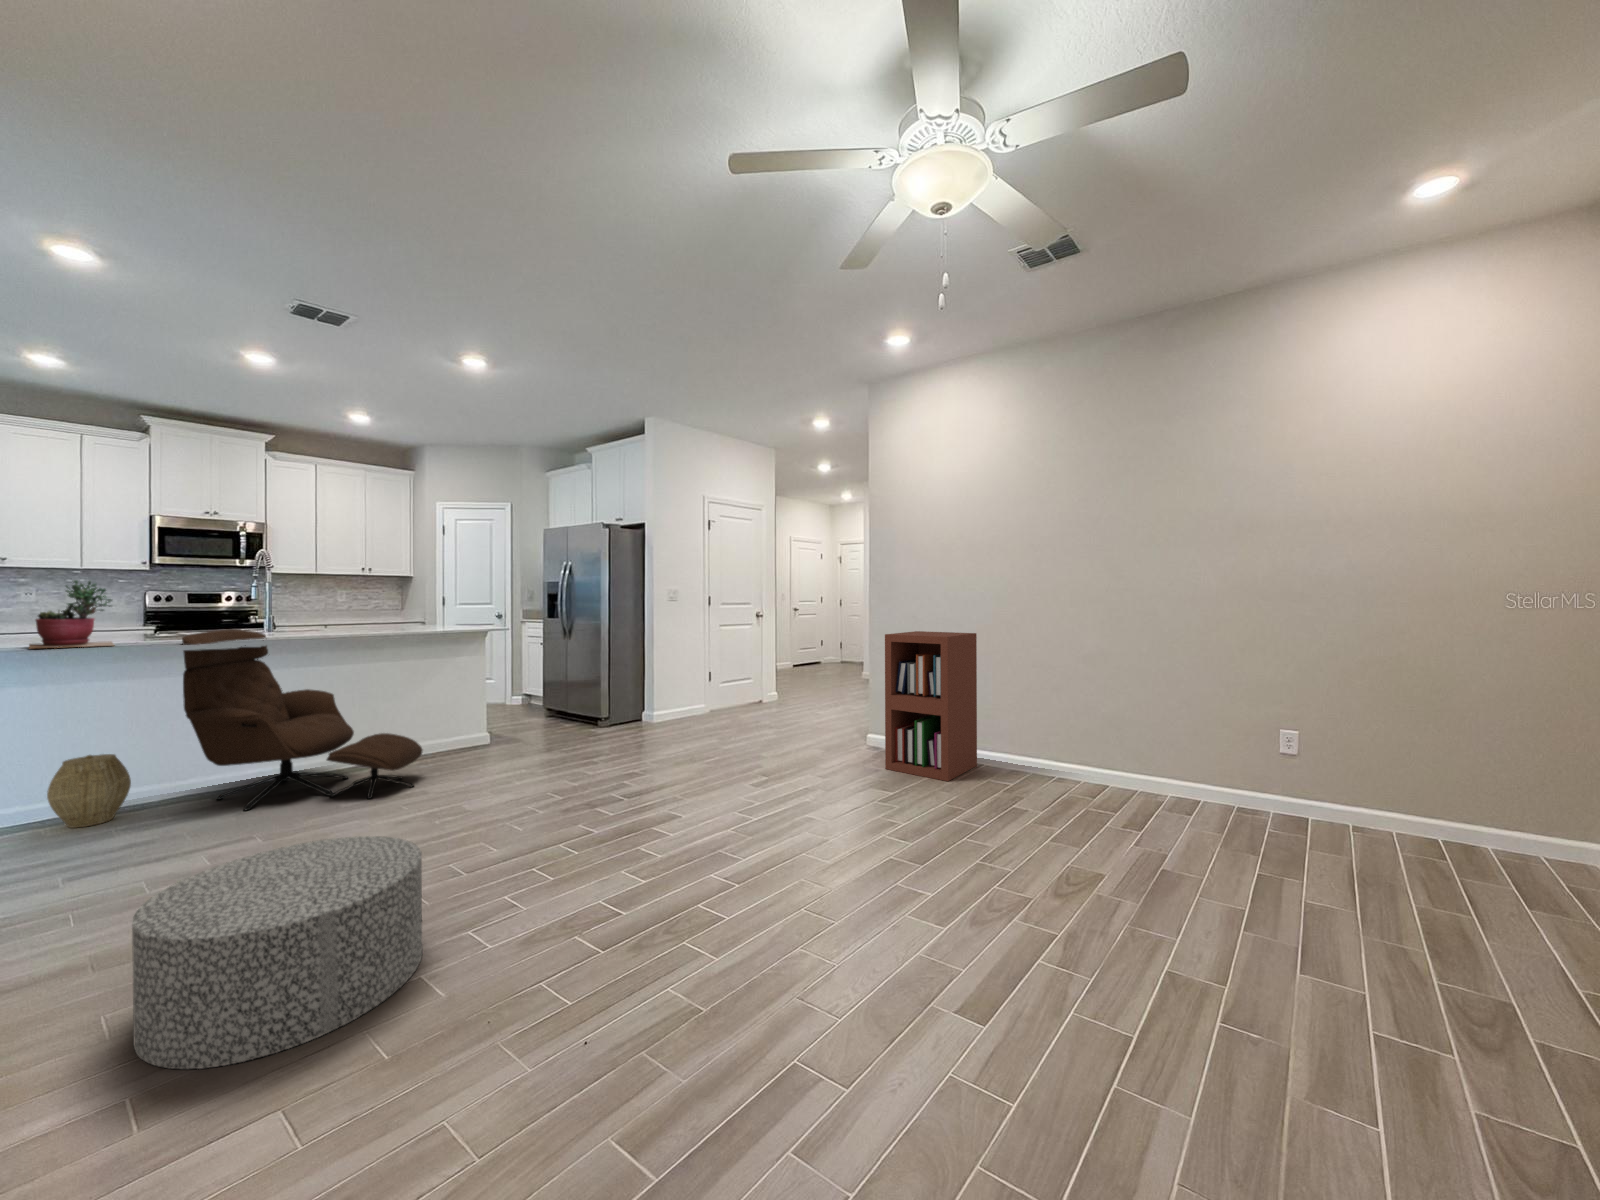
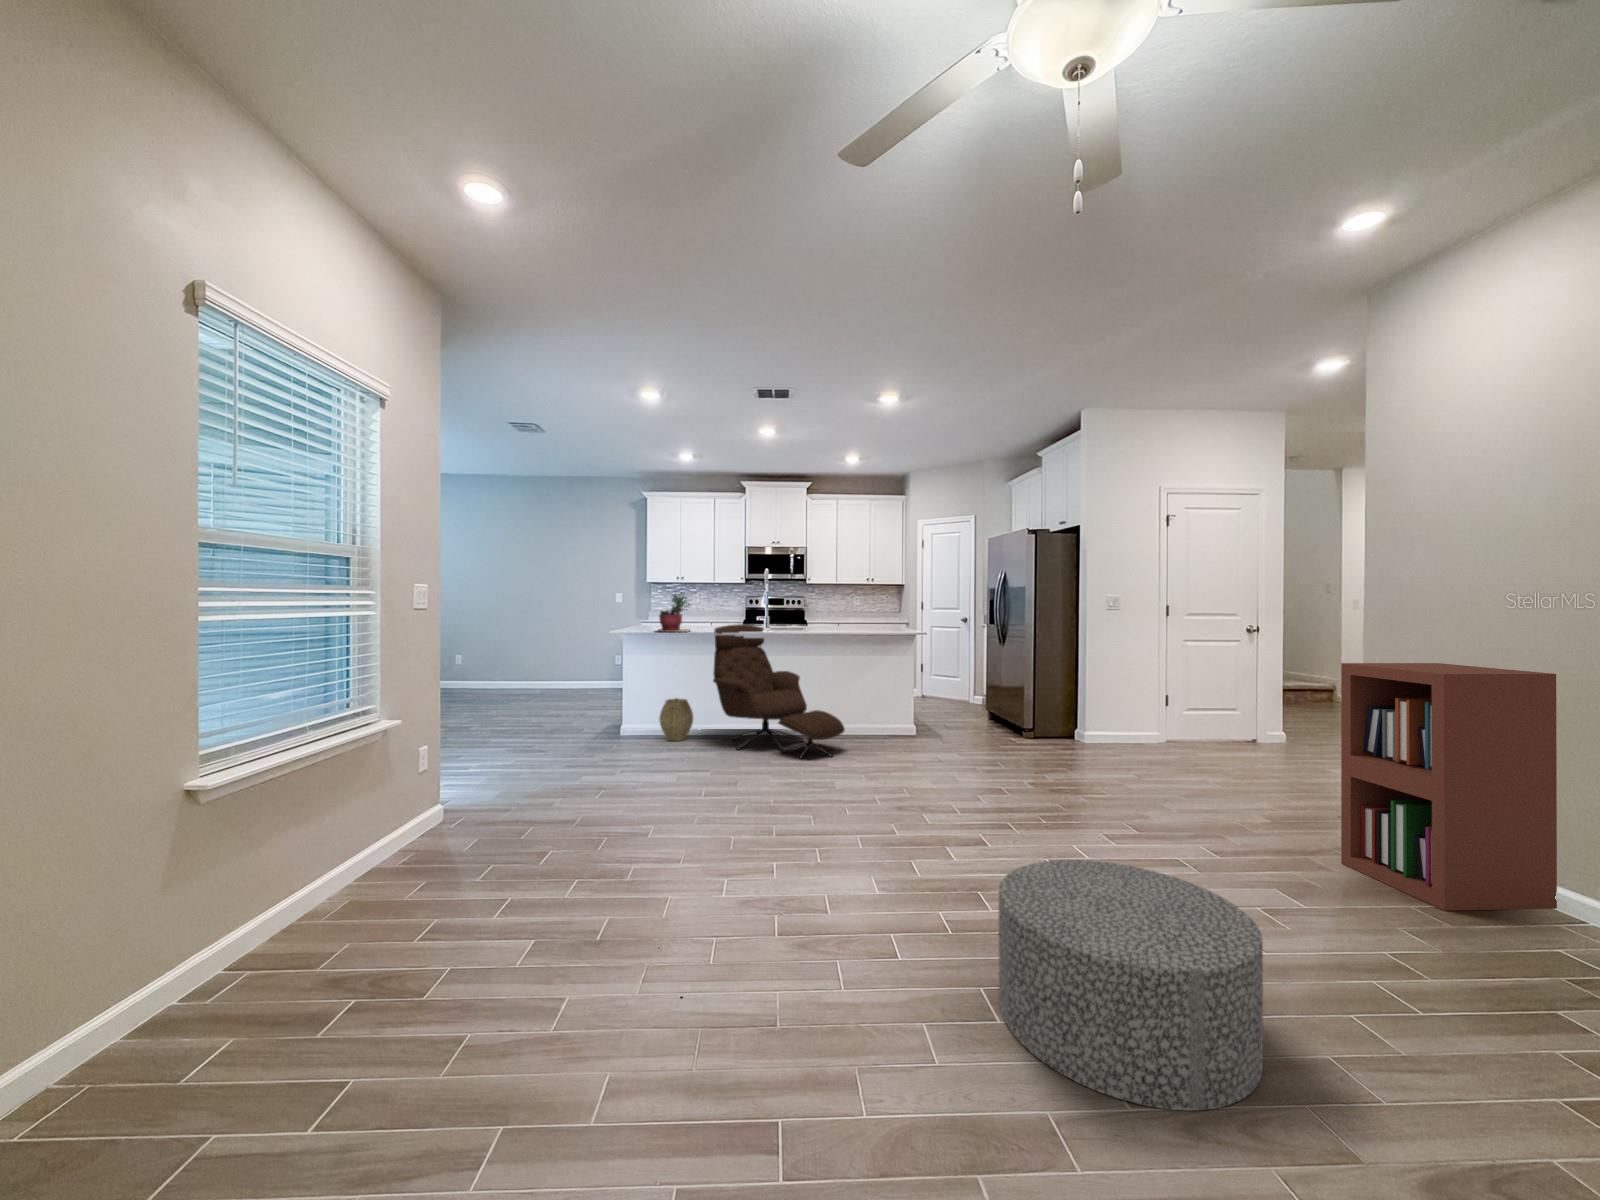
ottoman: present [132,836,422,1069] -> present [999,860,1263,1111]

